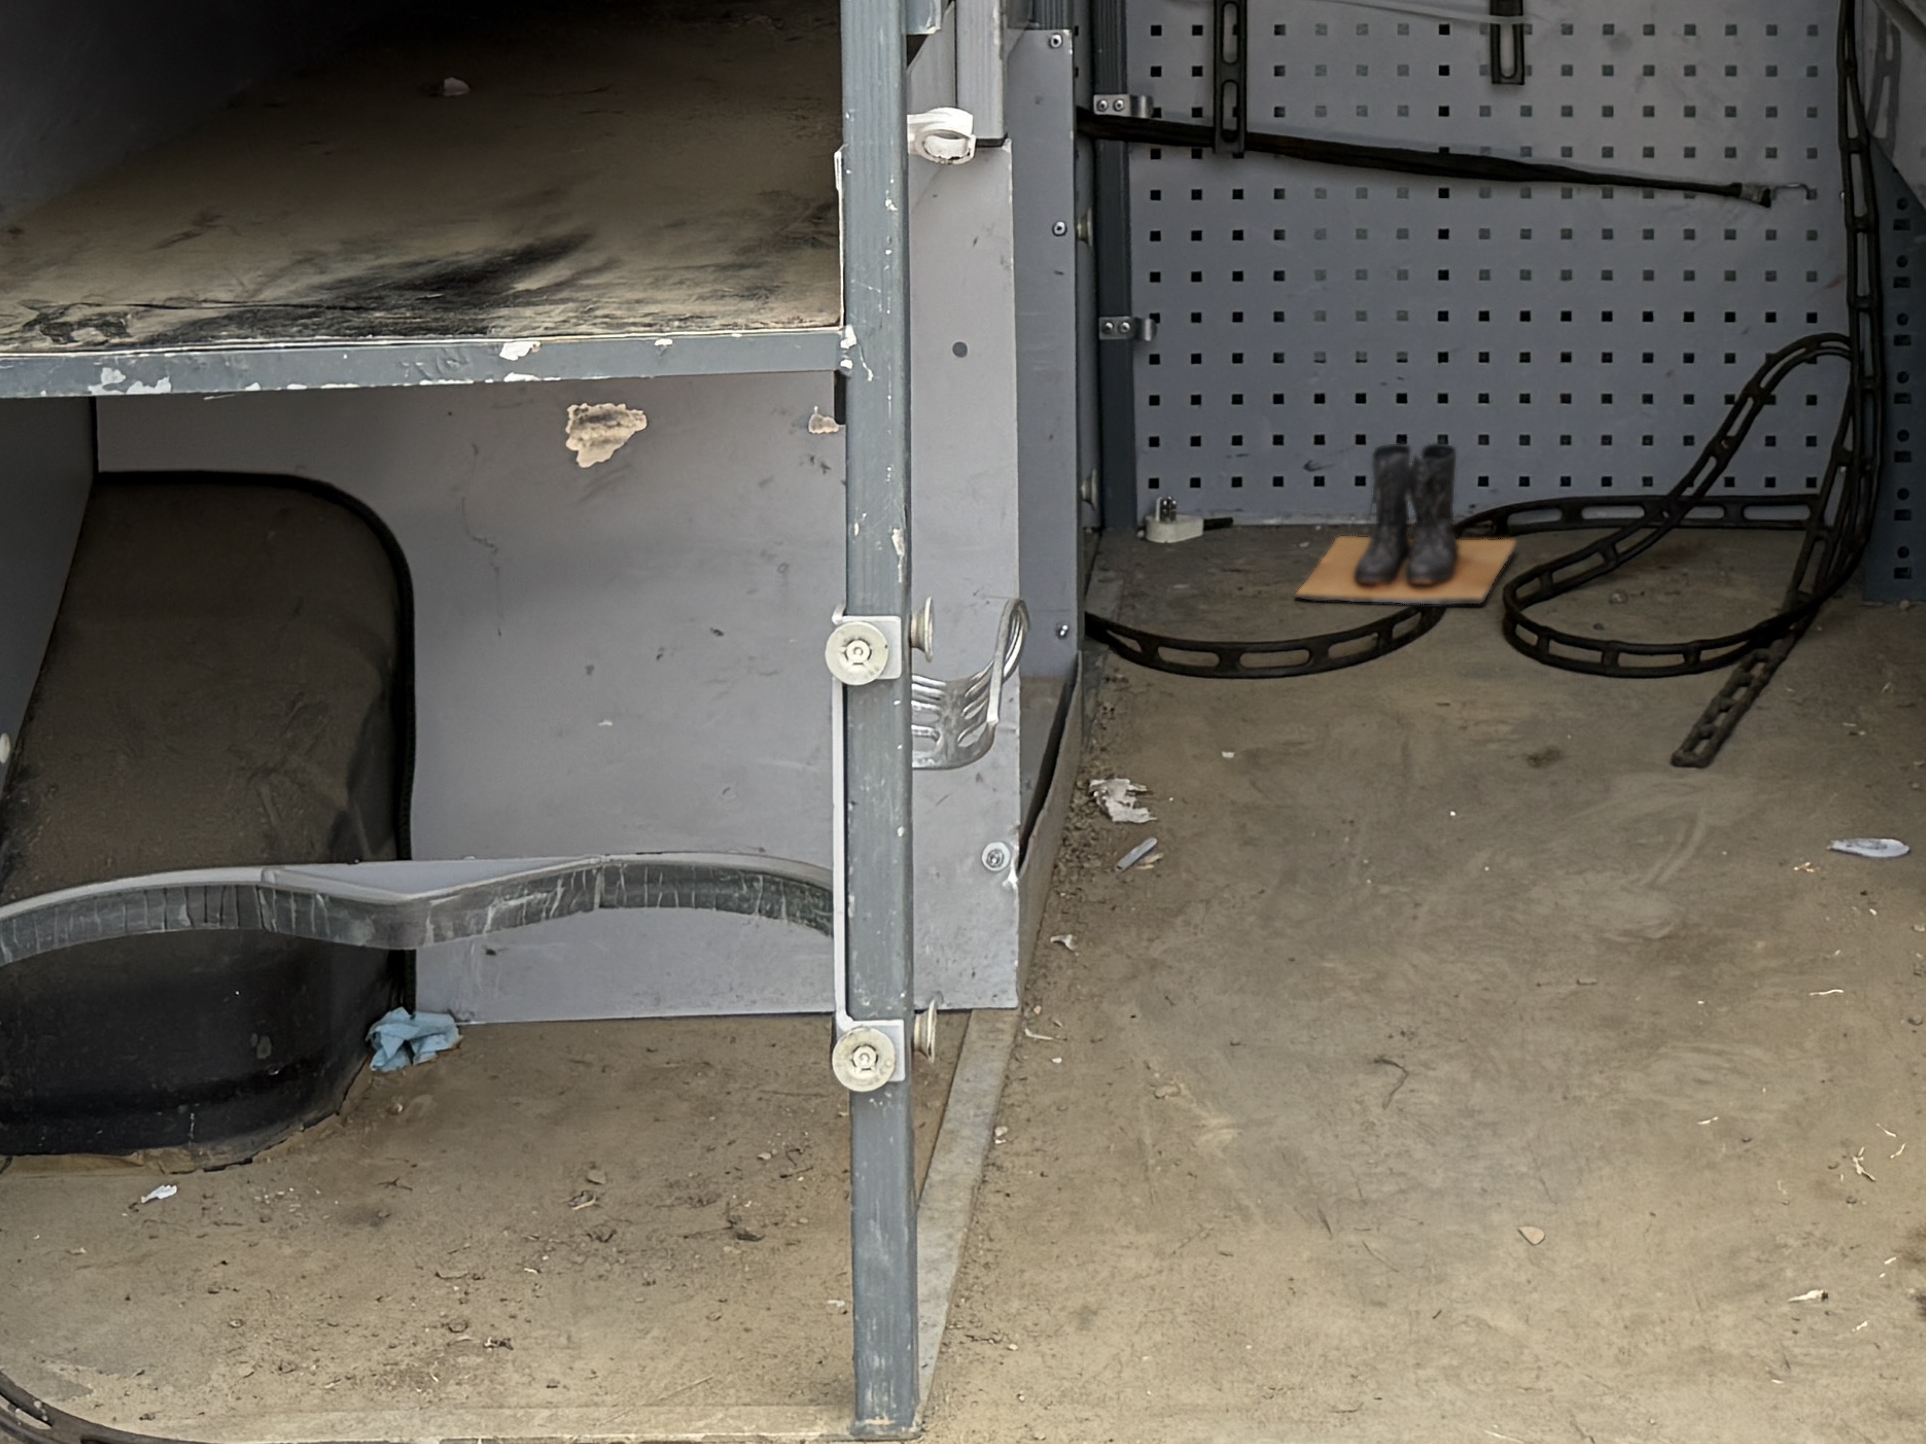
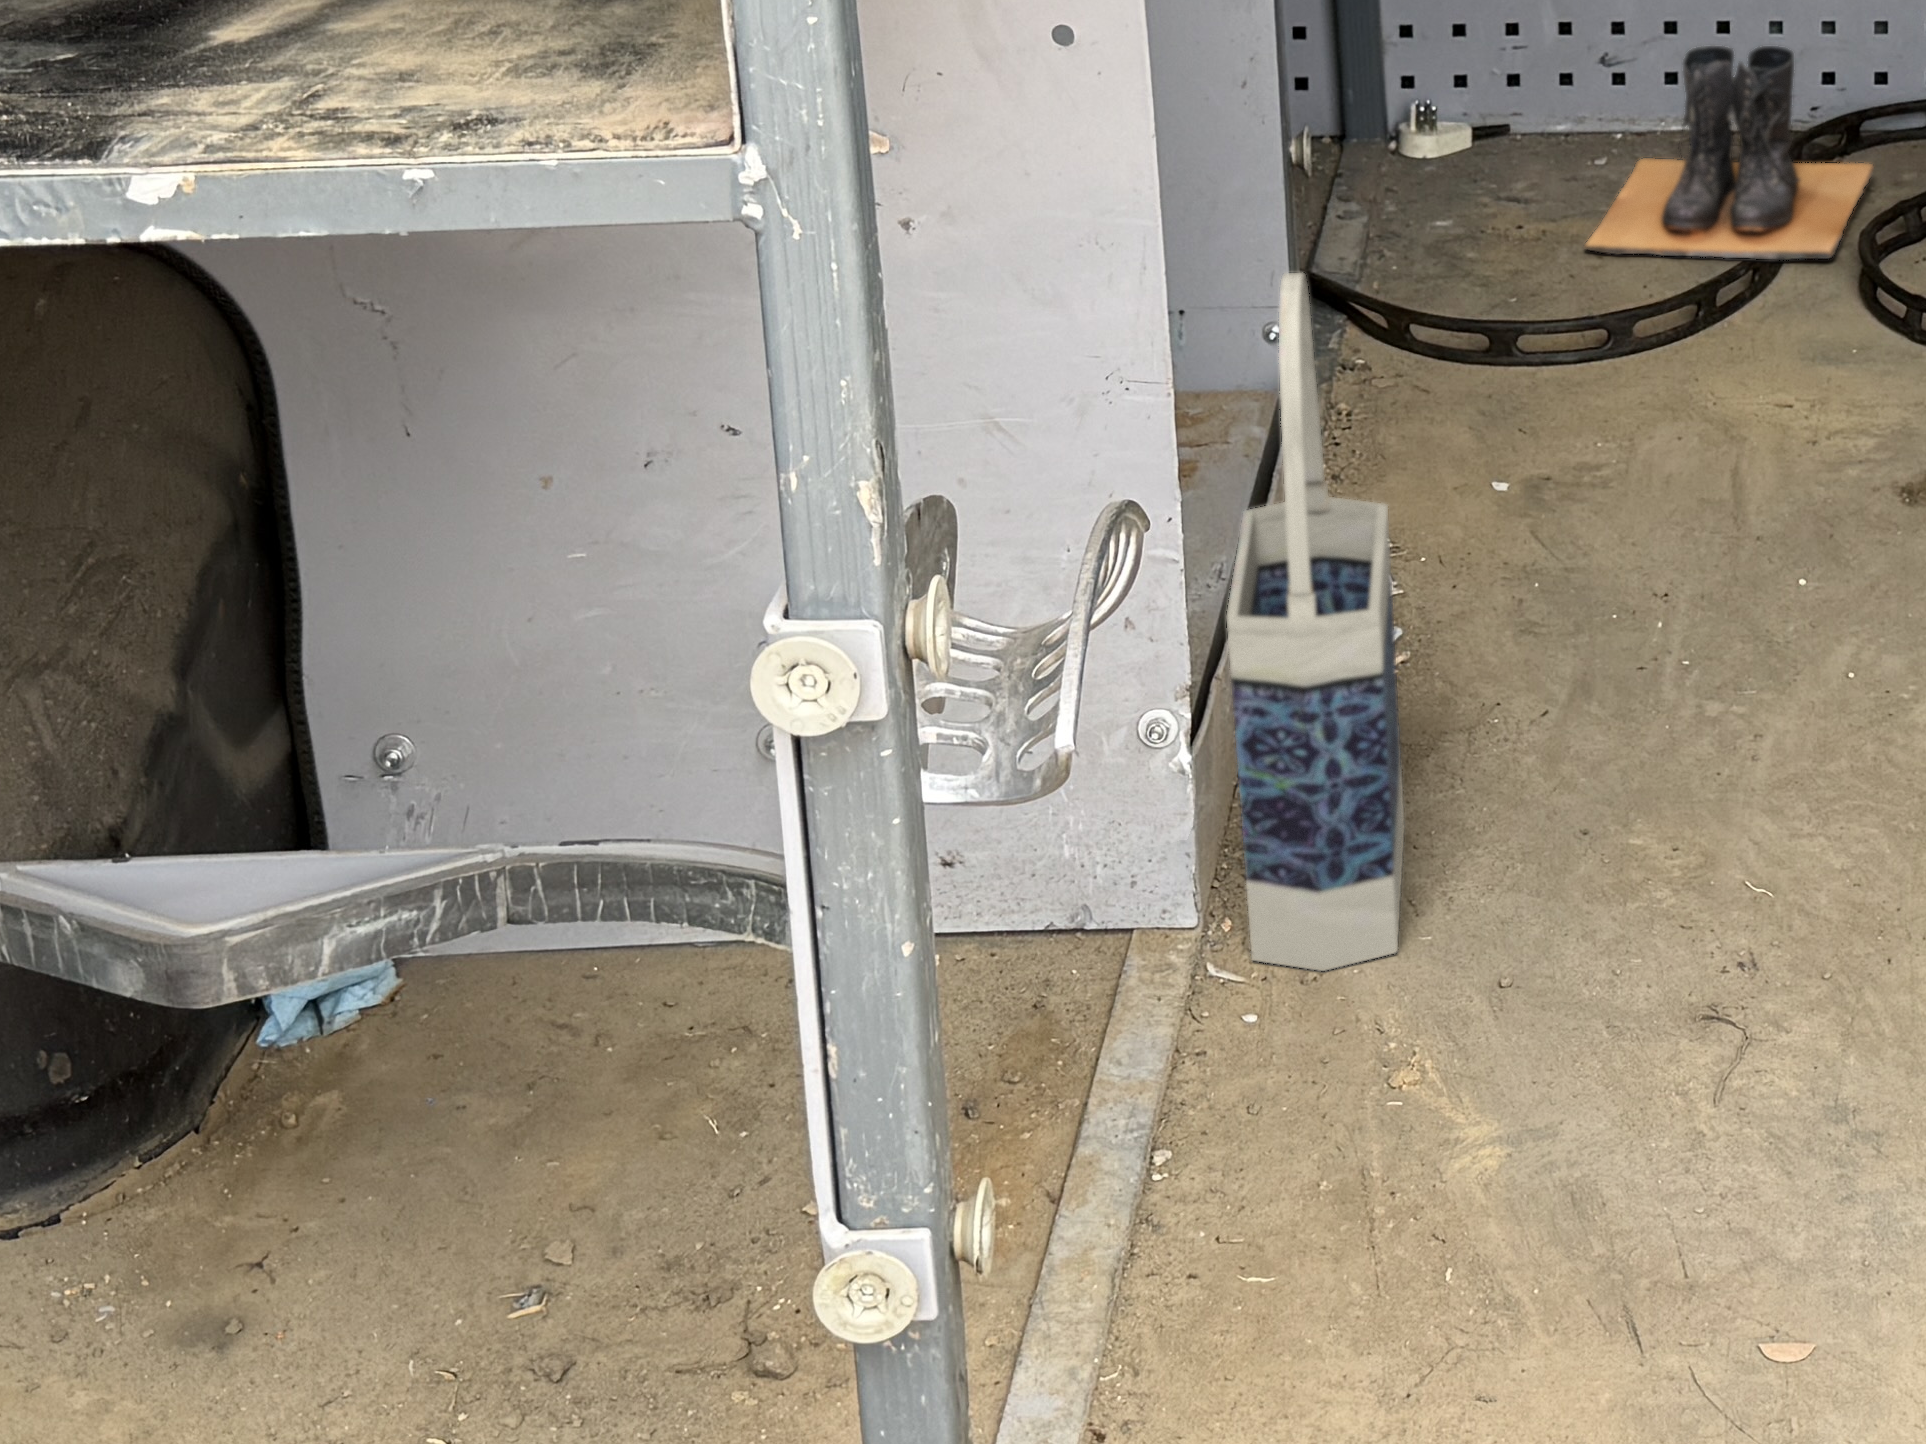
bag: none [1053,522,1165,1028] -> present [1227,273,1405,971]

